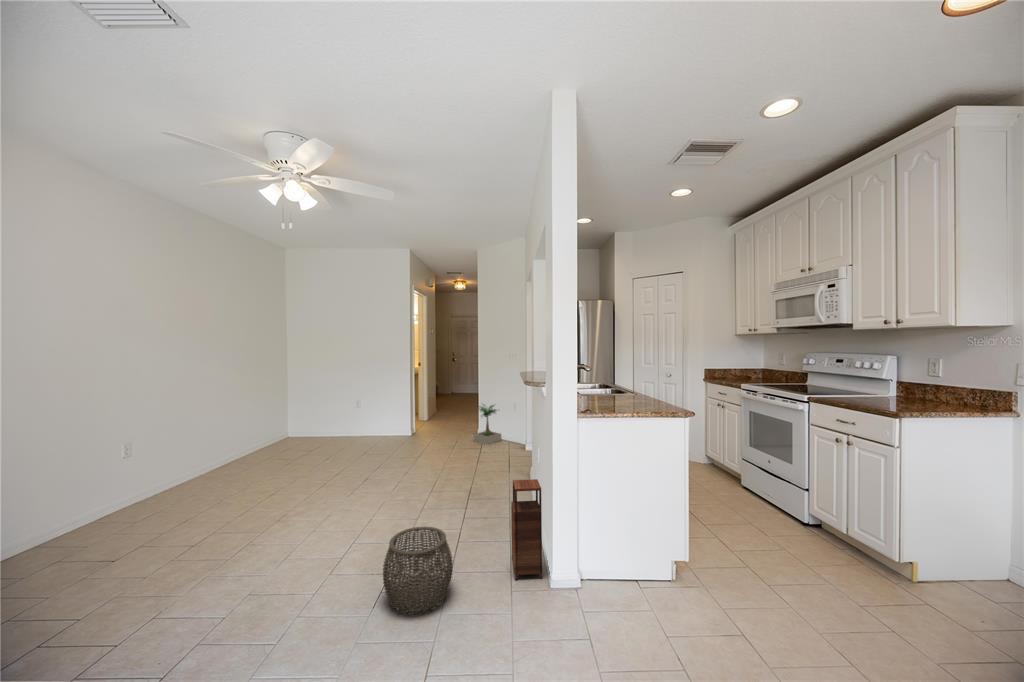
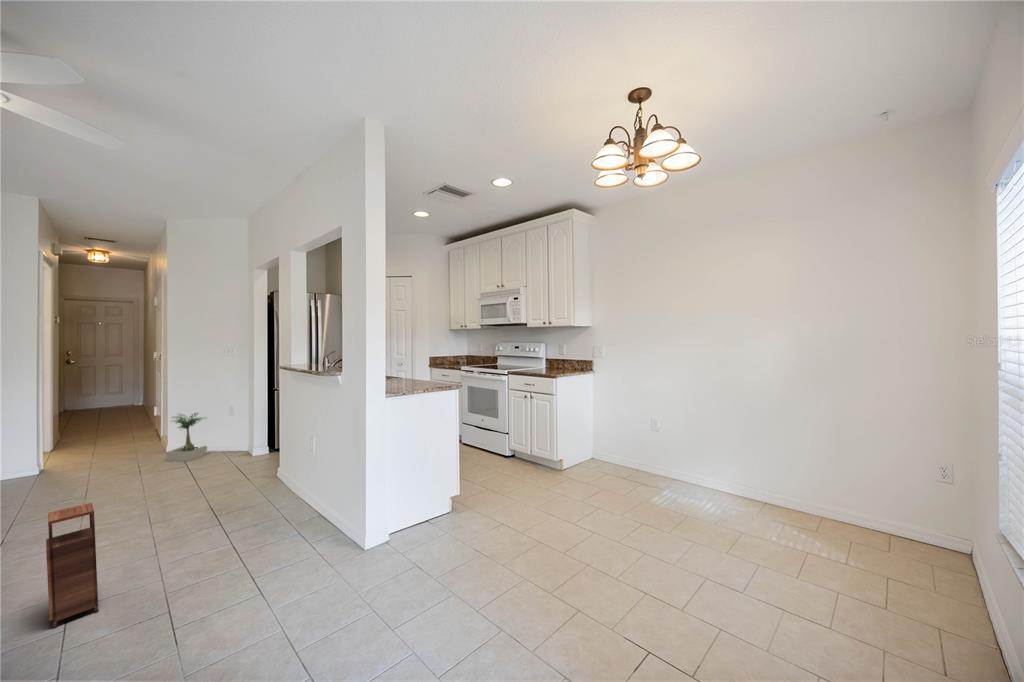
storage cabinet: present [511,479,542,580] -> present [46,503,98,628]
woven basket: present [383,527,453,613] -> none [188,536,277,631]

